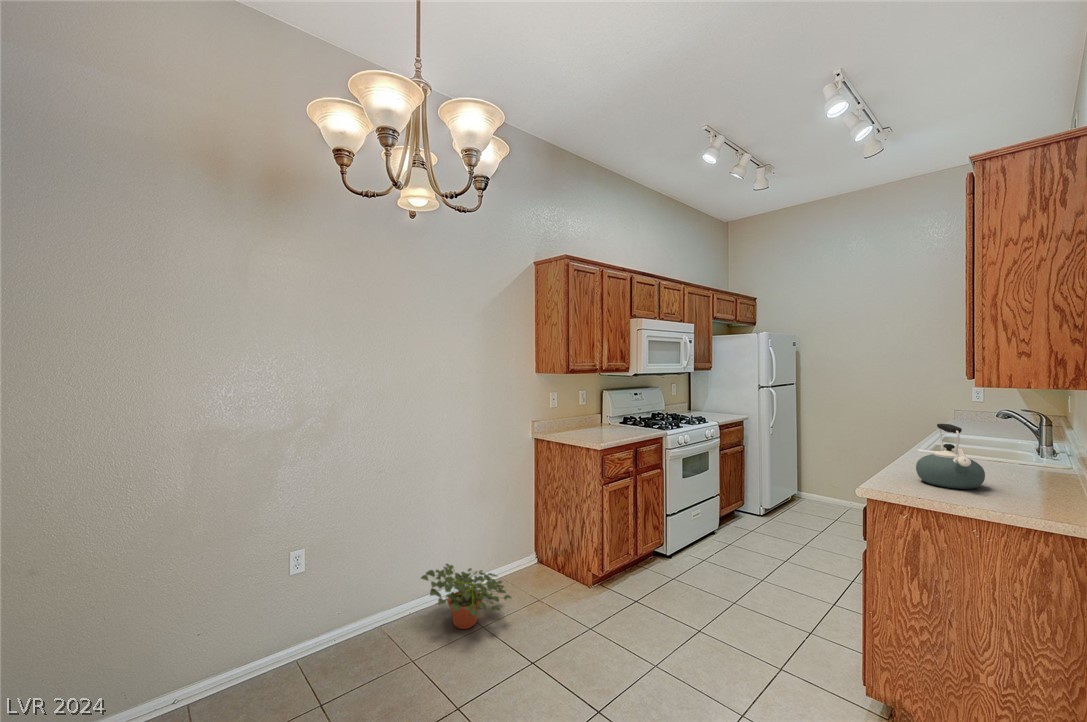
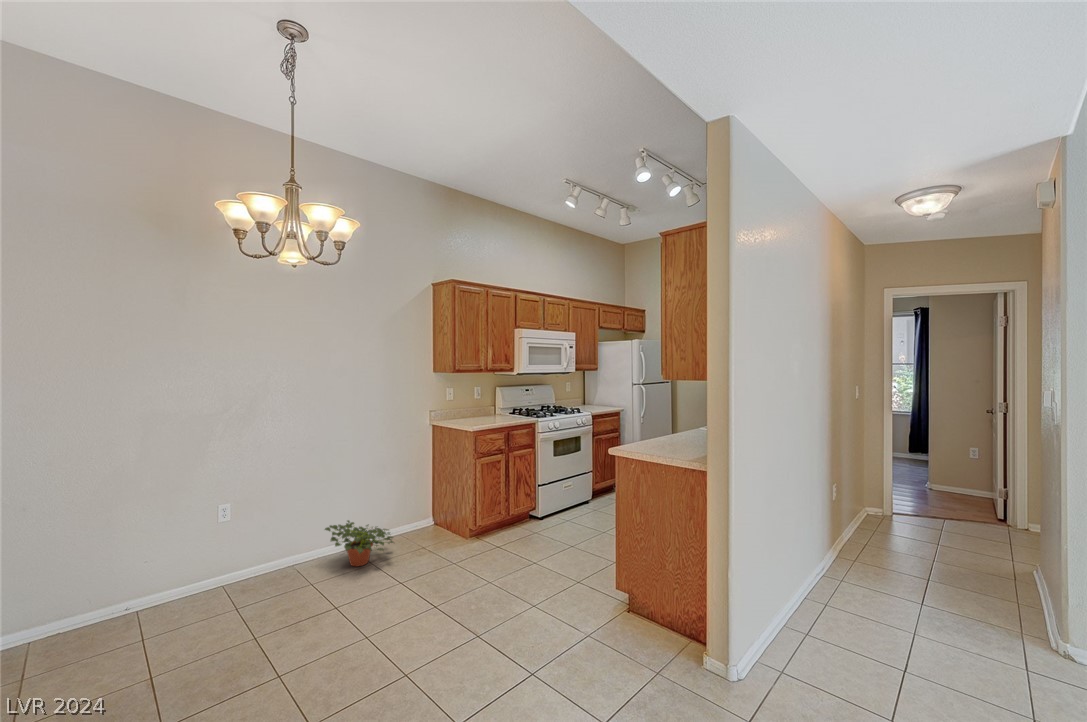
kettle: present [916,424,985,489] -> none [654,407,690,450]

